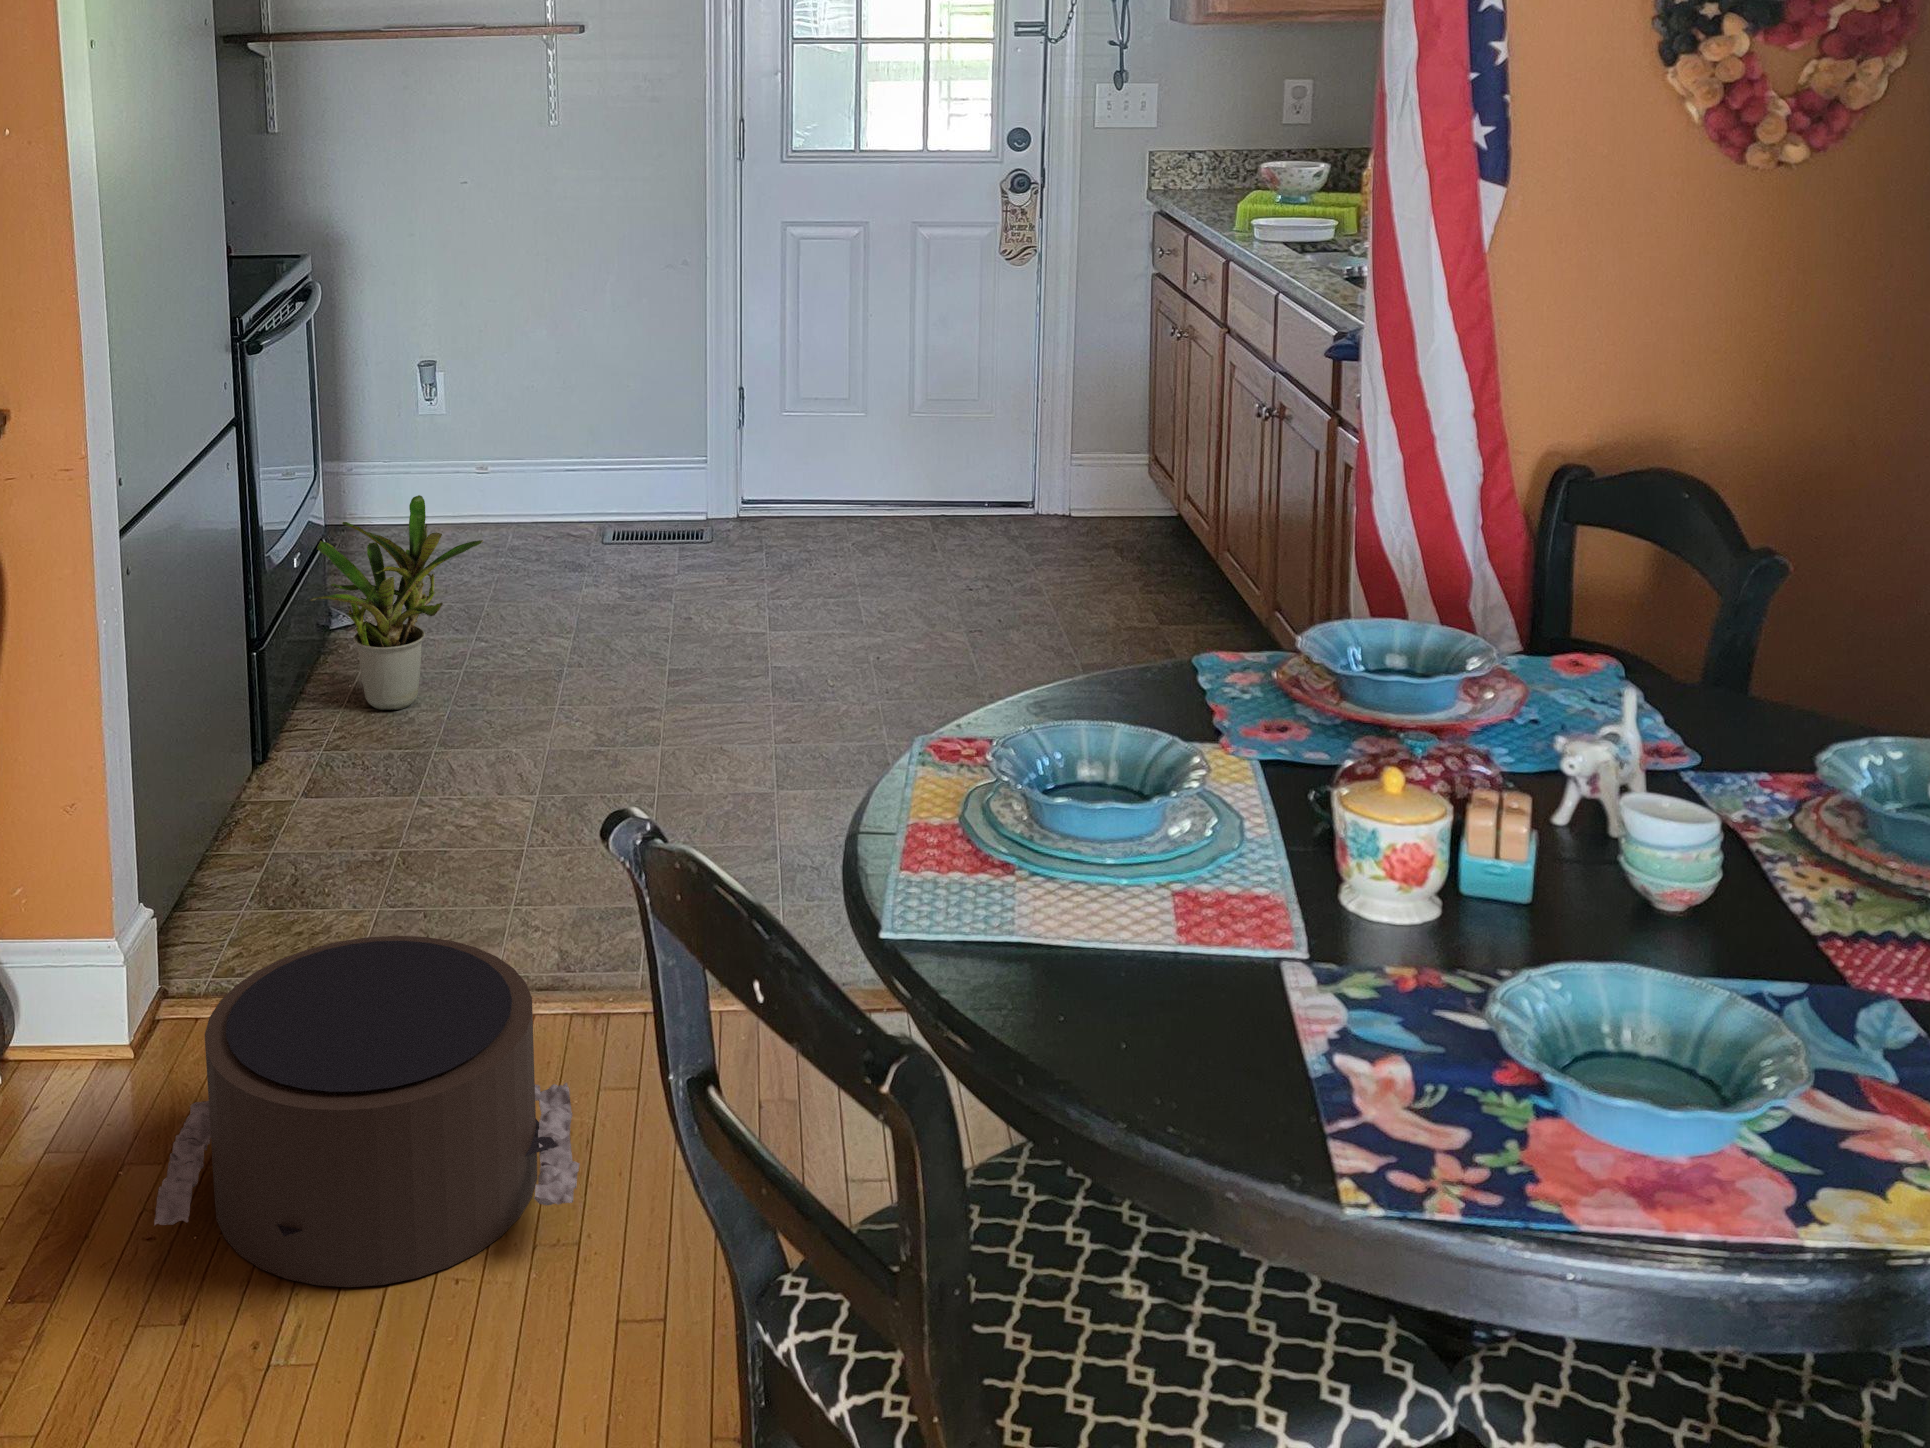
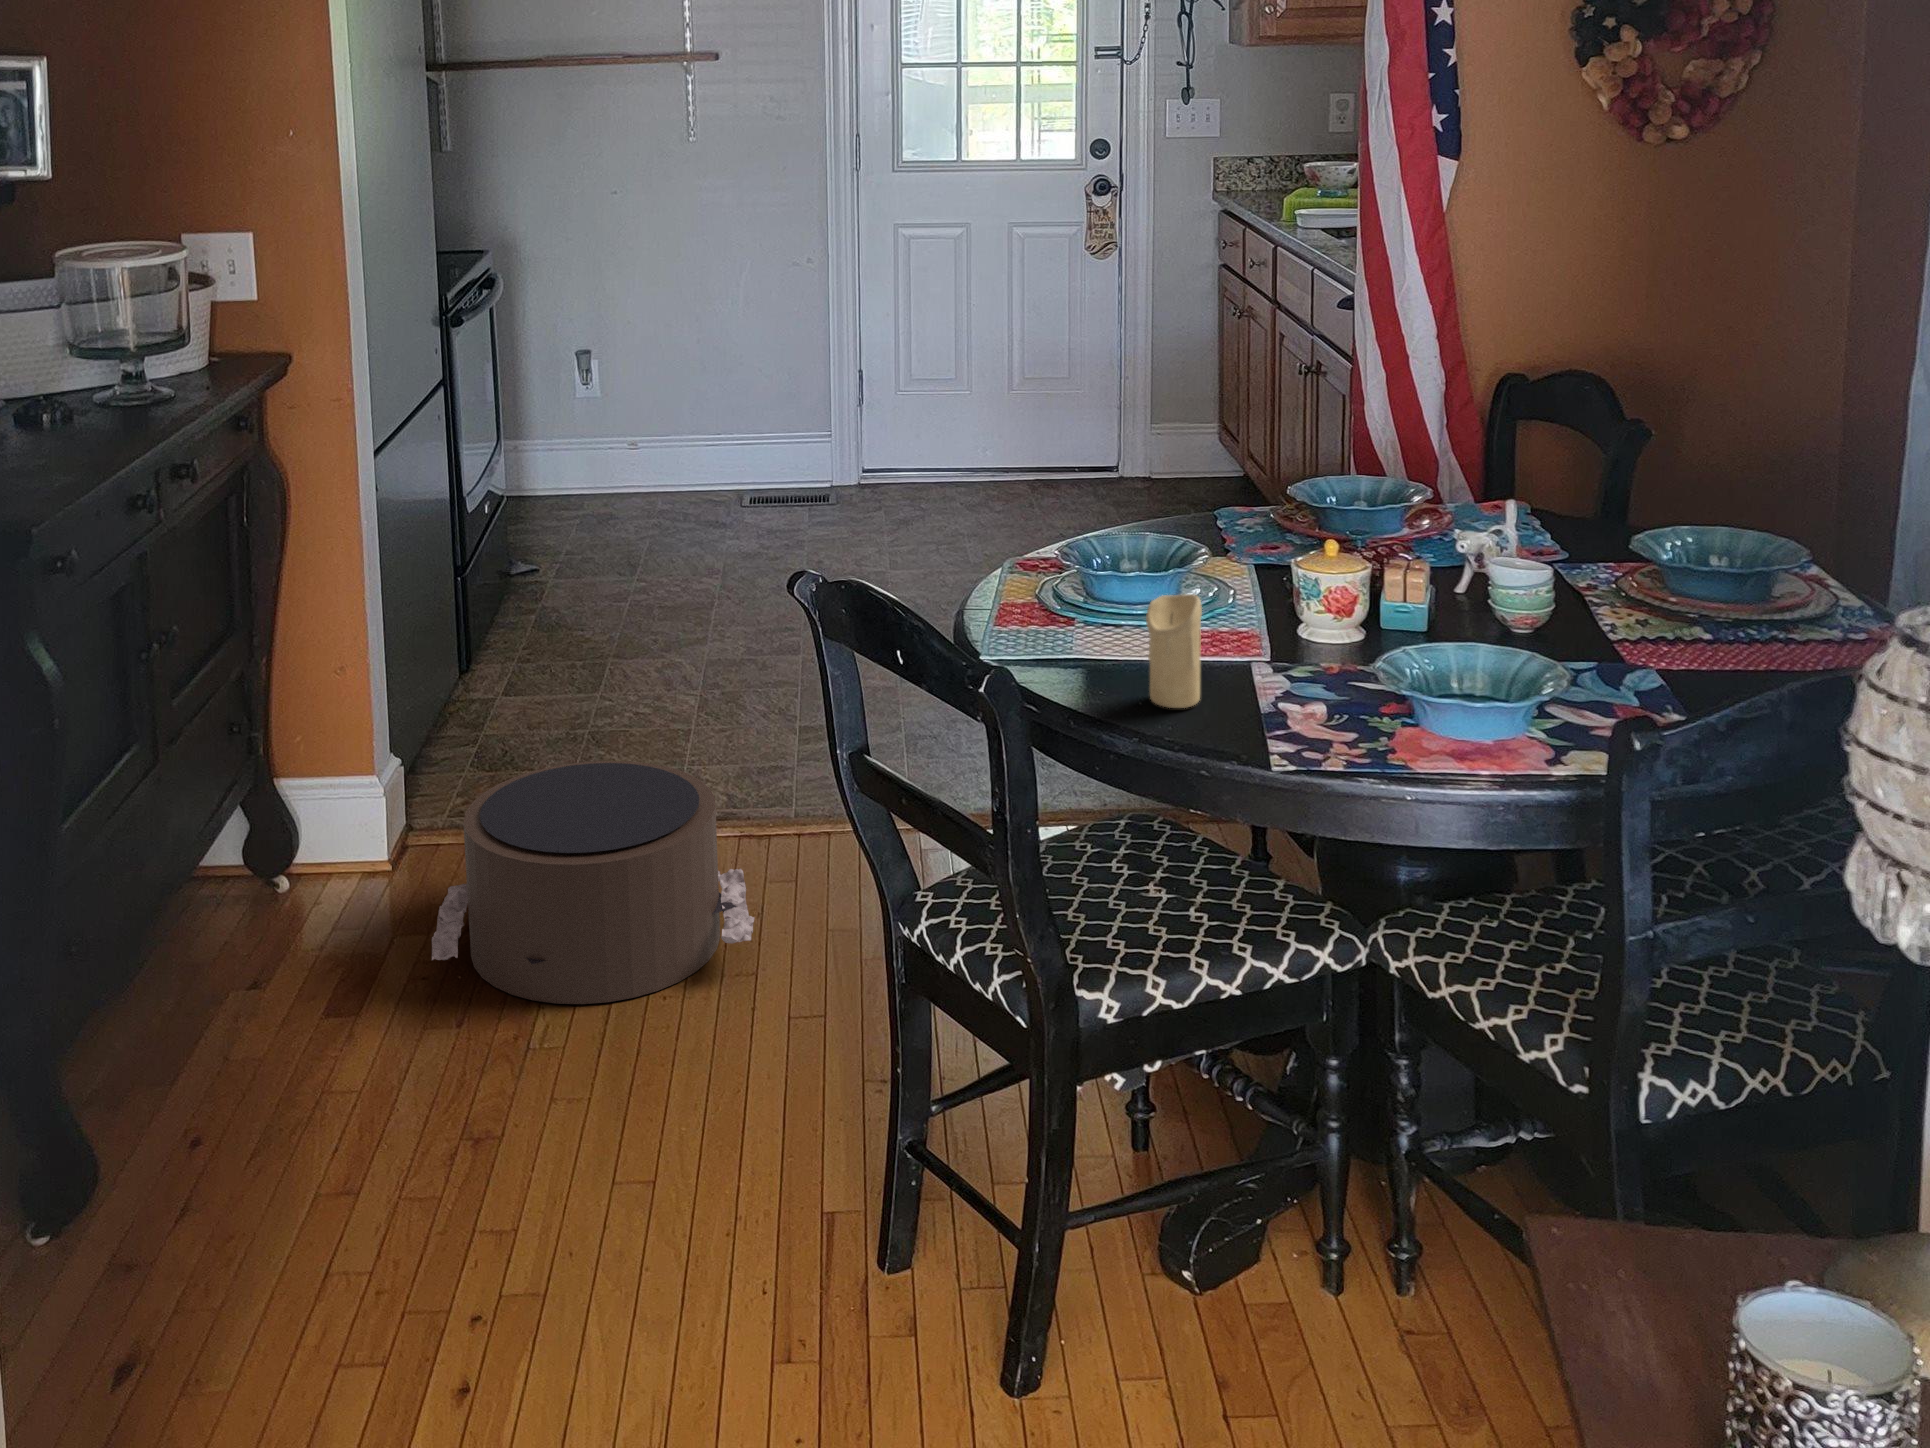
potted plant: present [310,495,483,710] -> none [503,452,647,632]
candle: none [1134,880,1219,1058] -> present [1146,594,1202,708]

